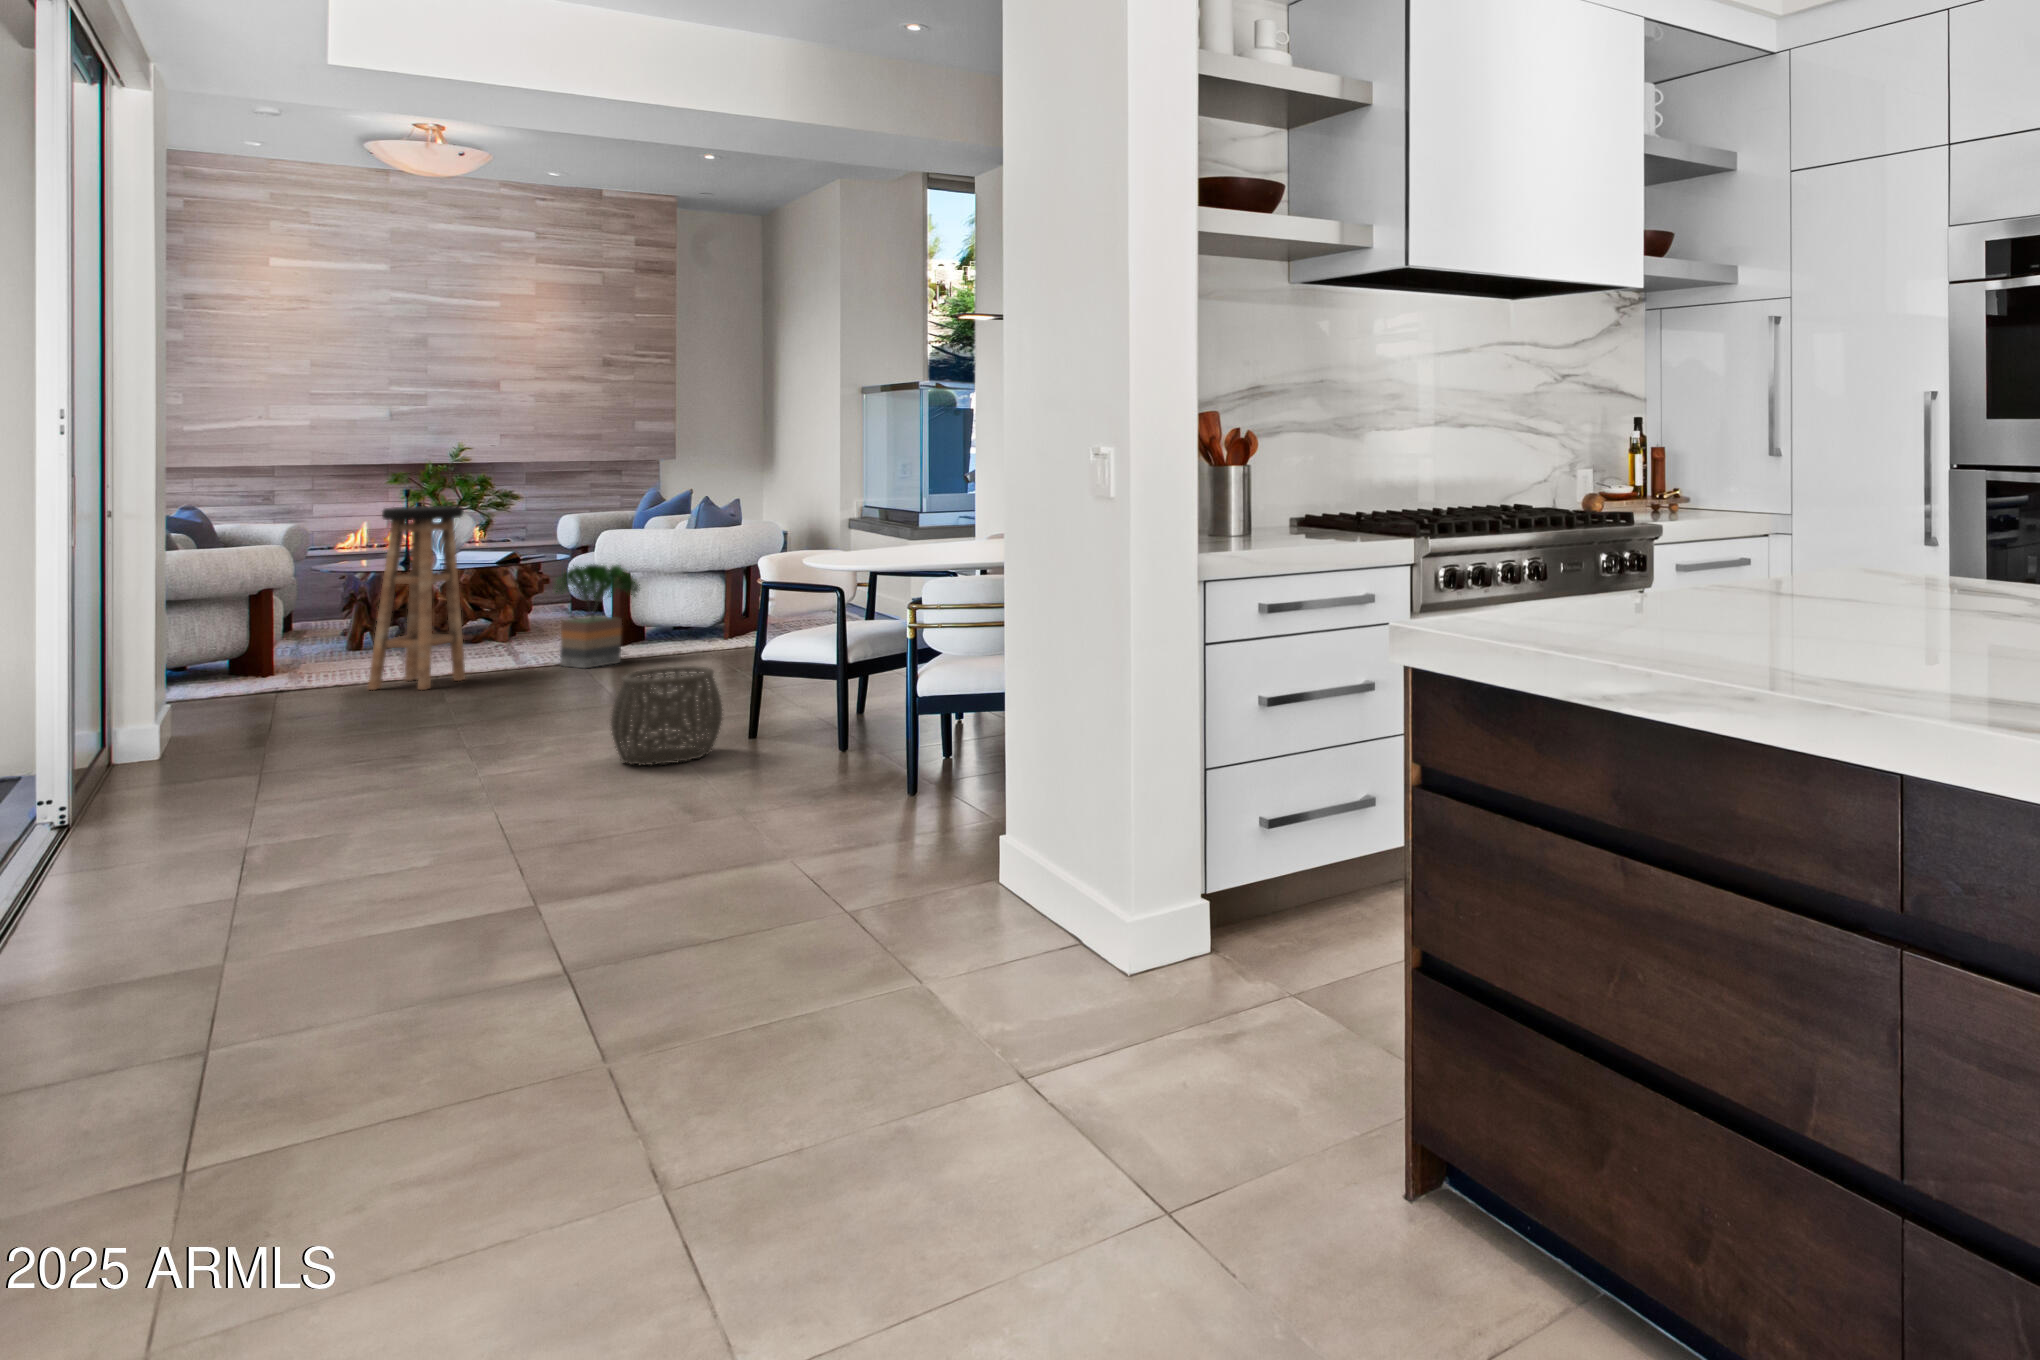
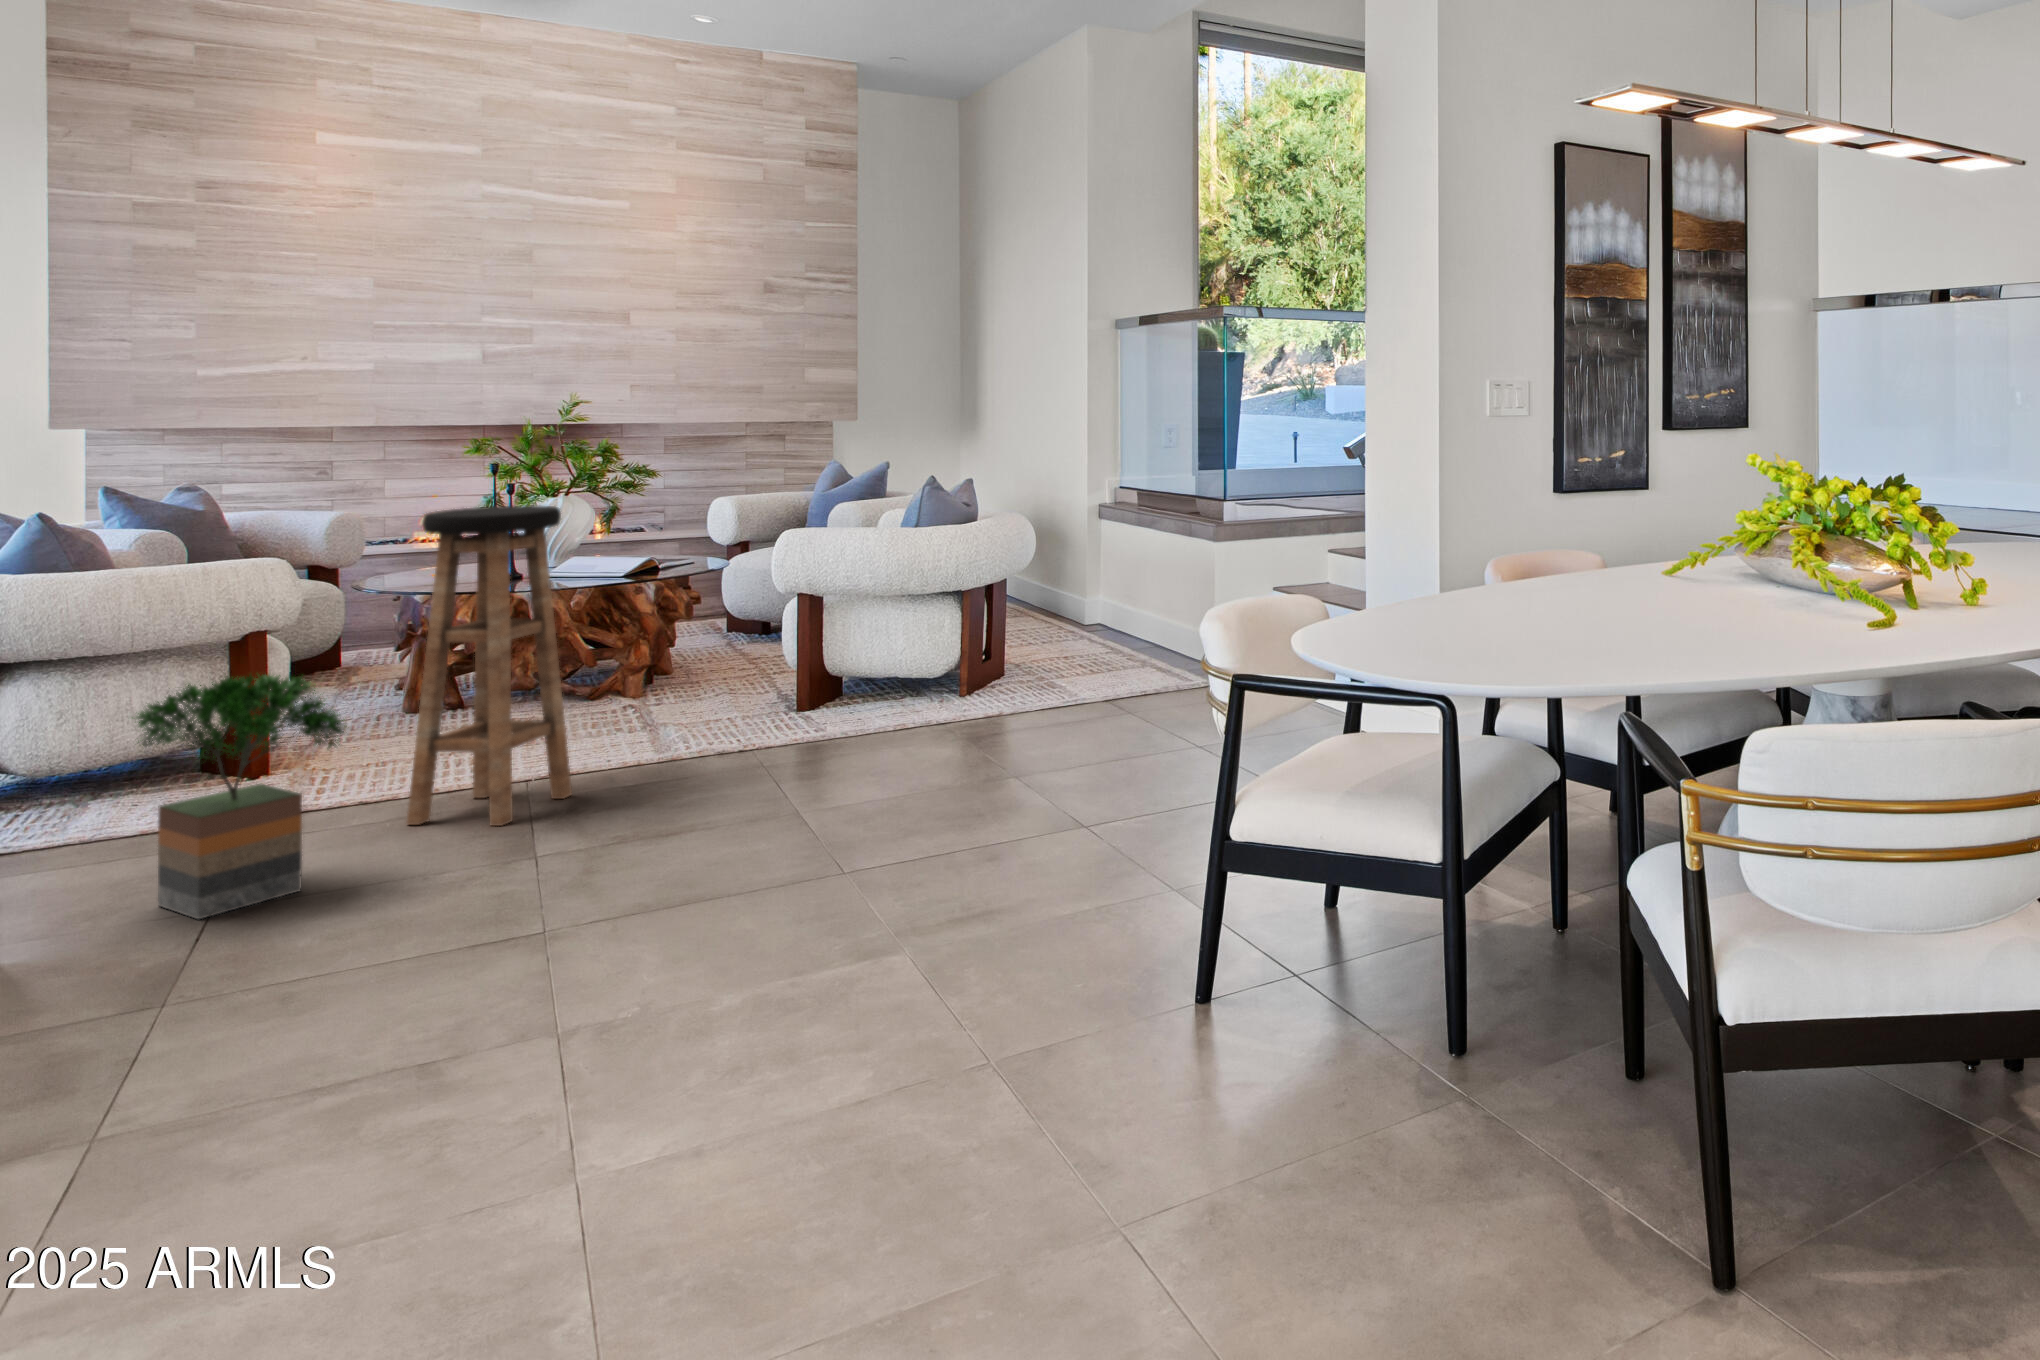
potted tree: present [555,564,640,668] -> present [136,674,345,920]
woven basket: present [611,666,723,765] -> none [865,884,1103,1151]

